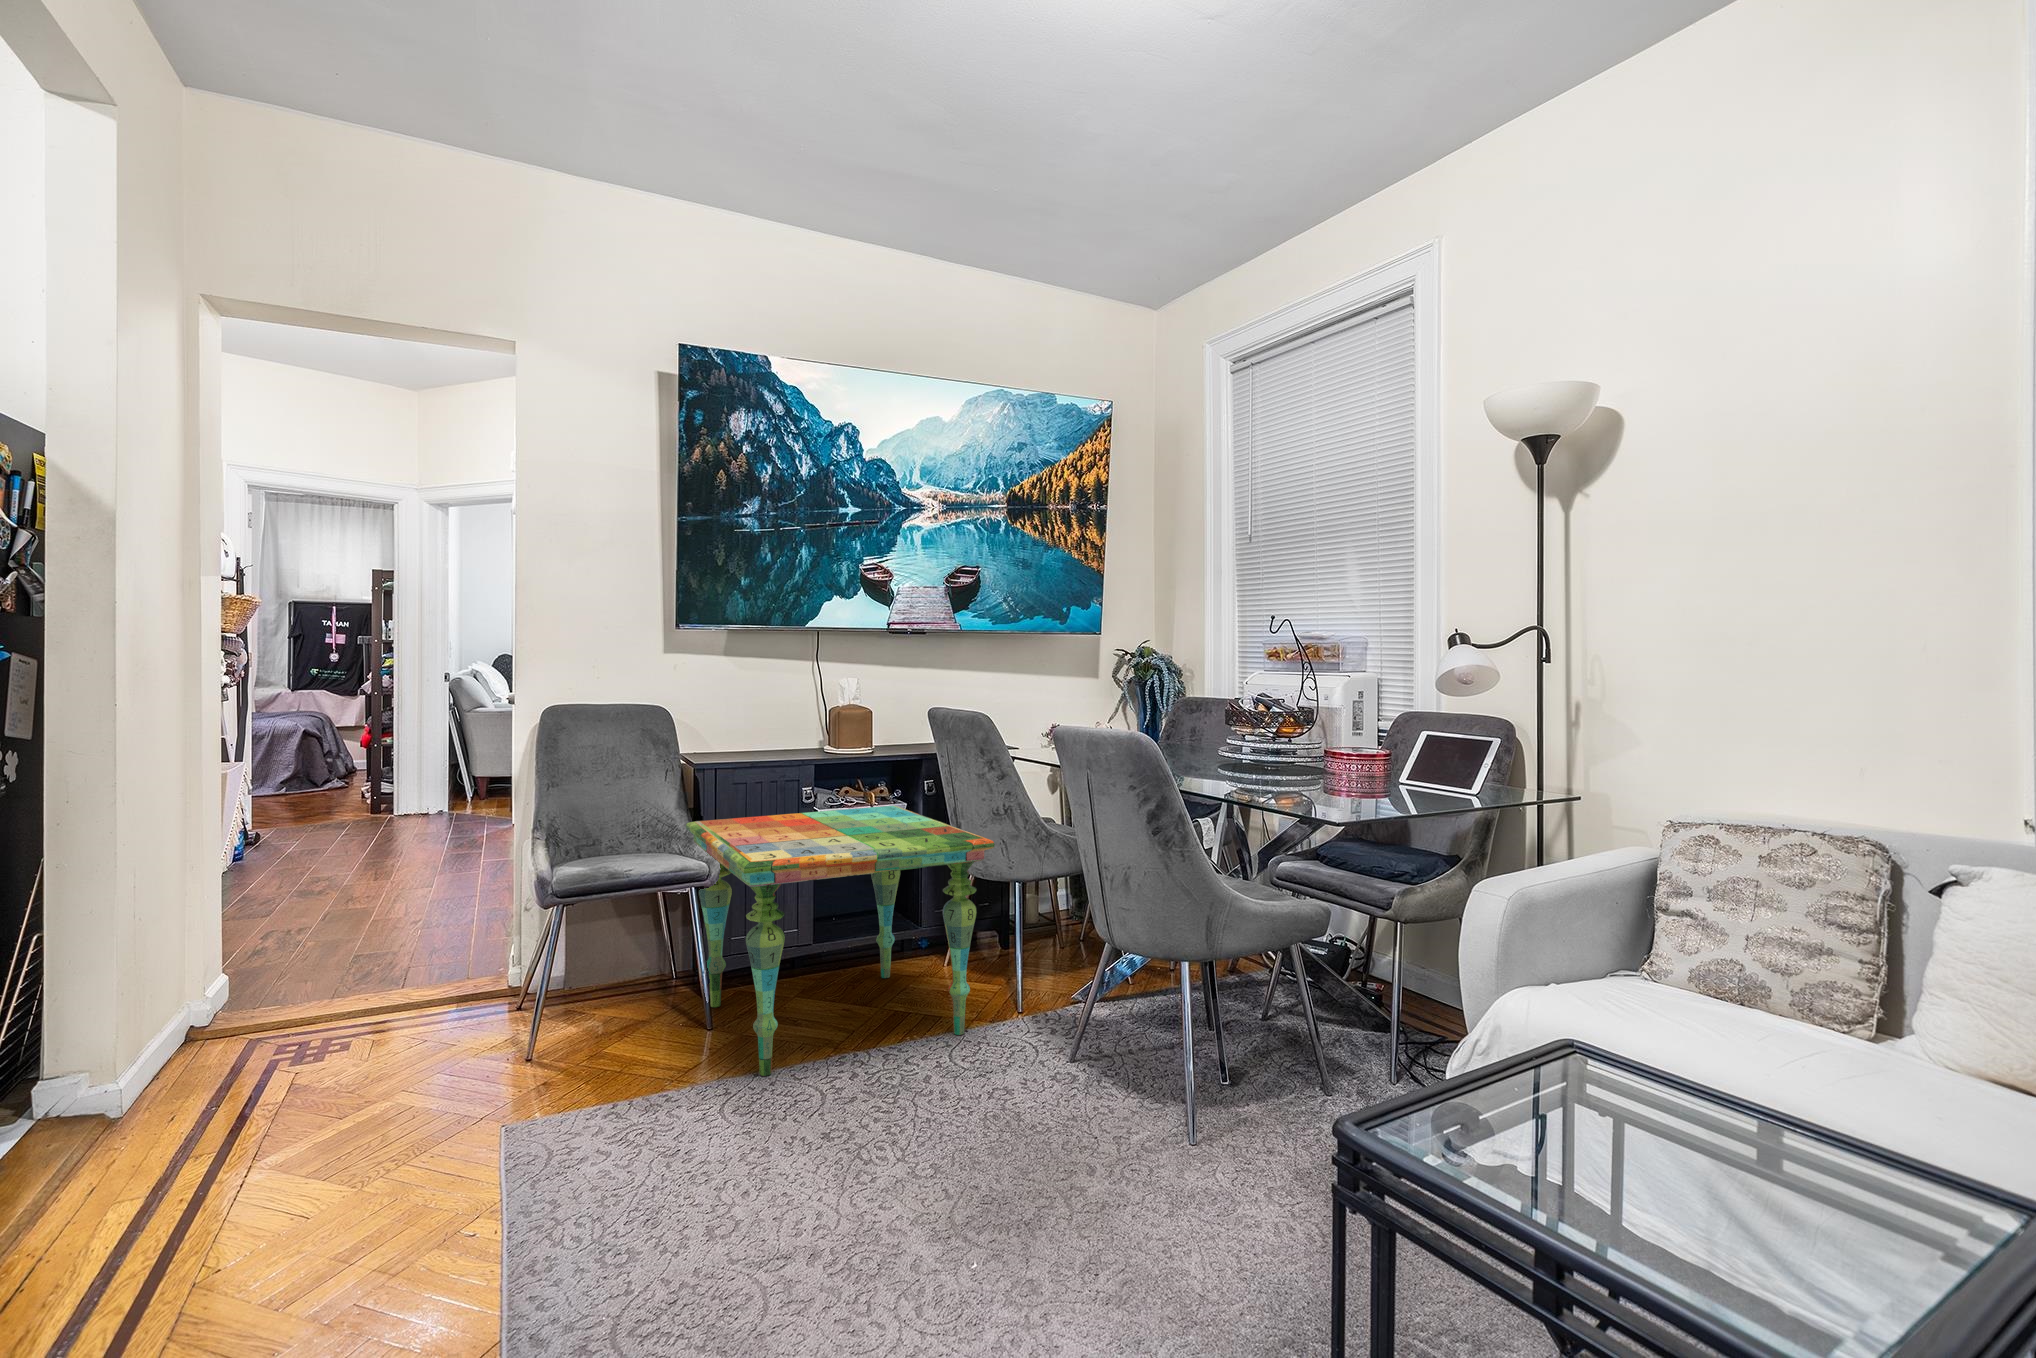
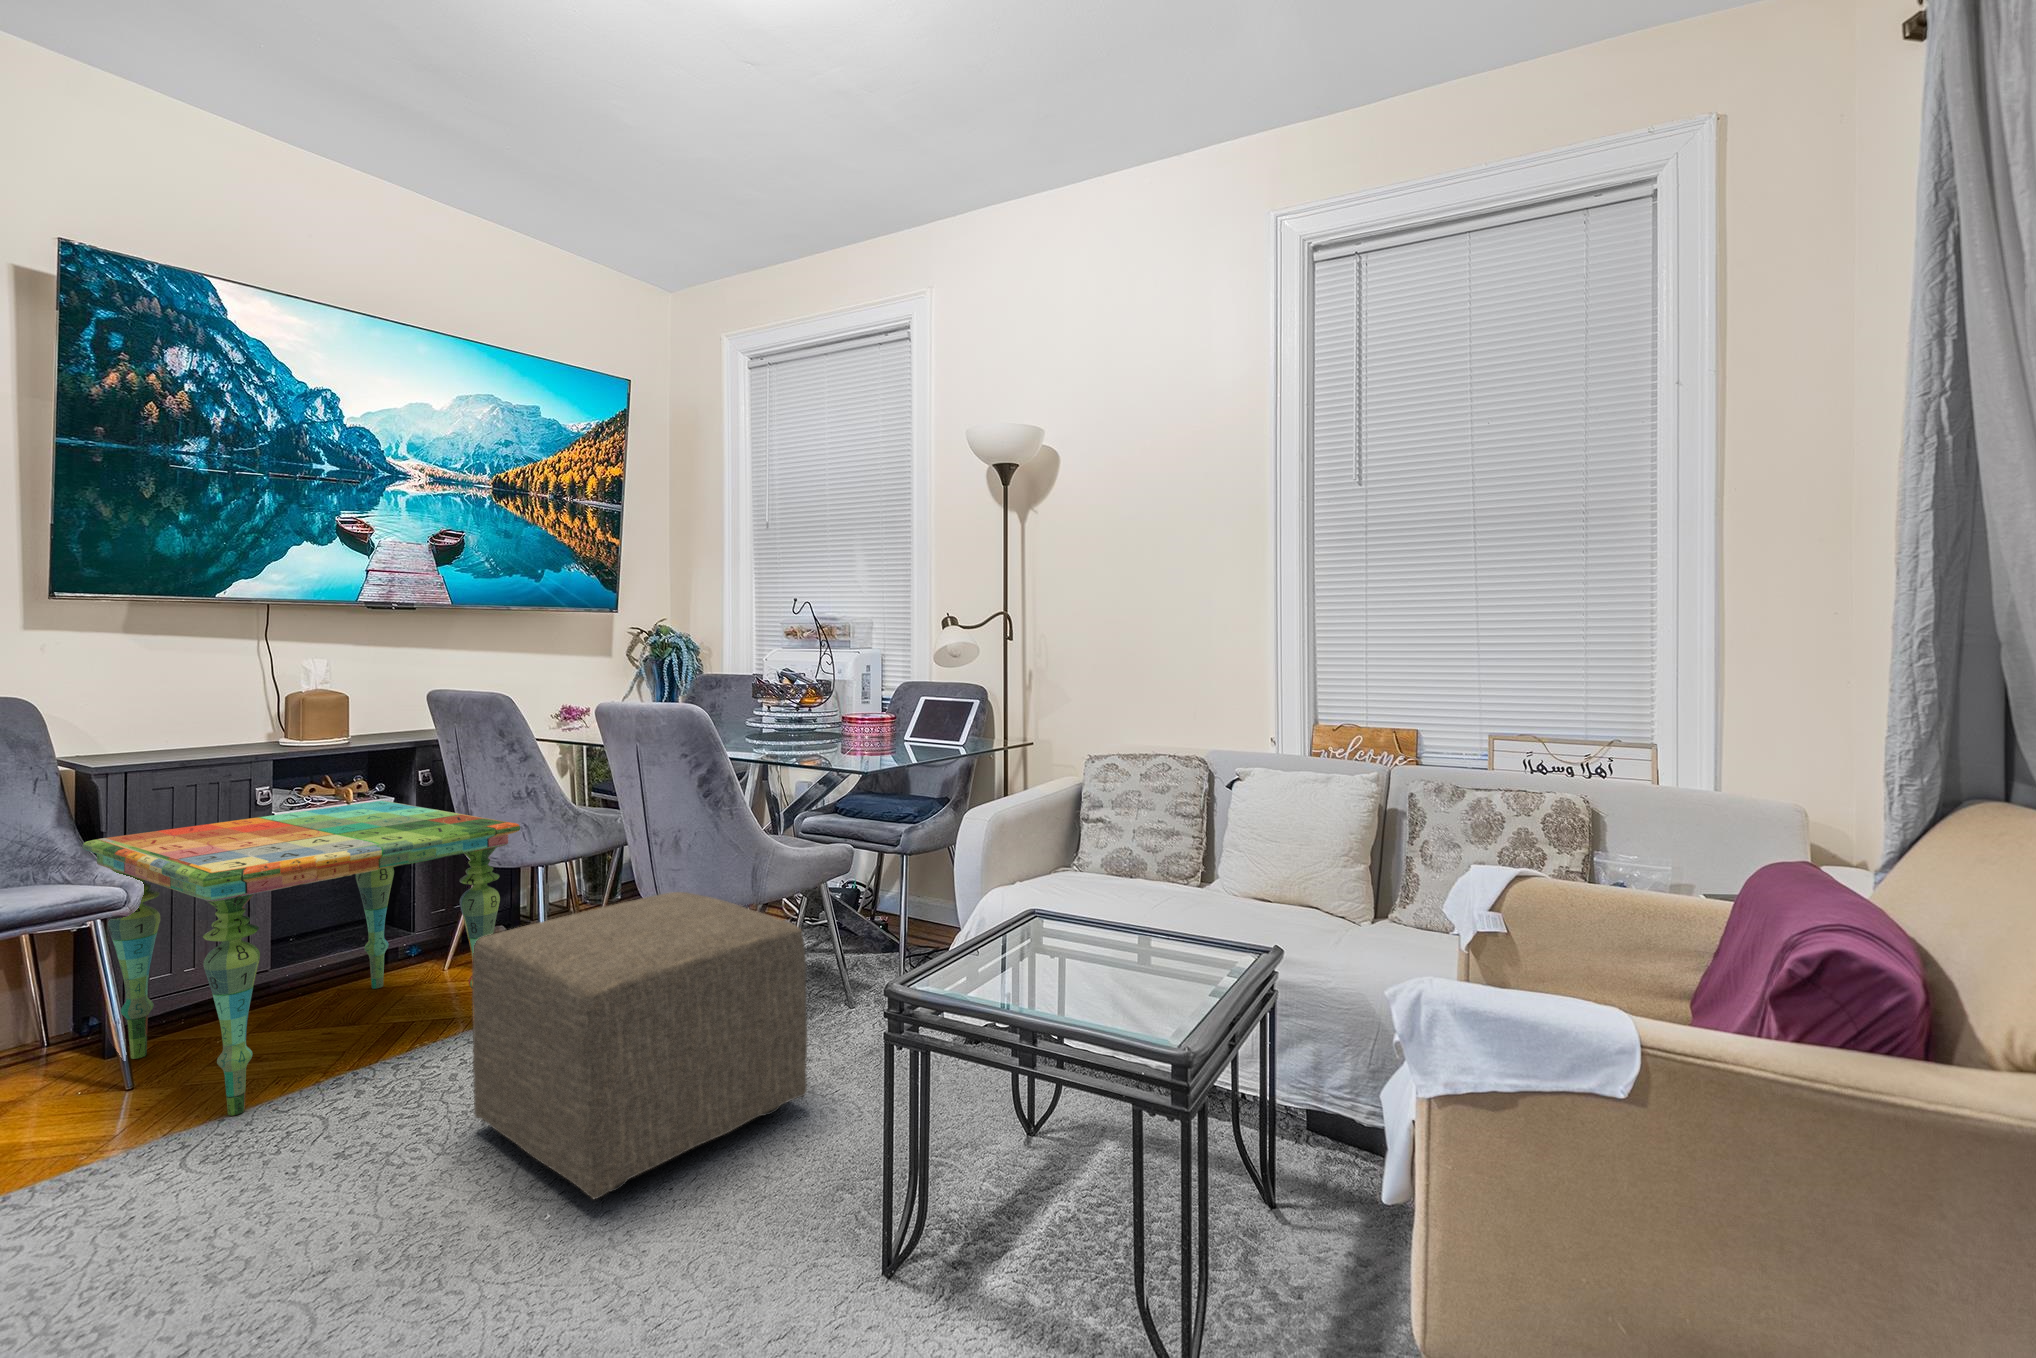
ottoman: none [933,932,1259,1255] -> present [472,892,807,1199]

